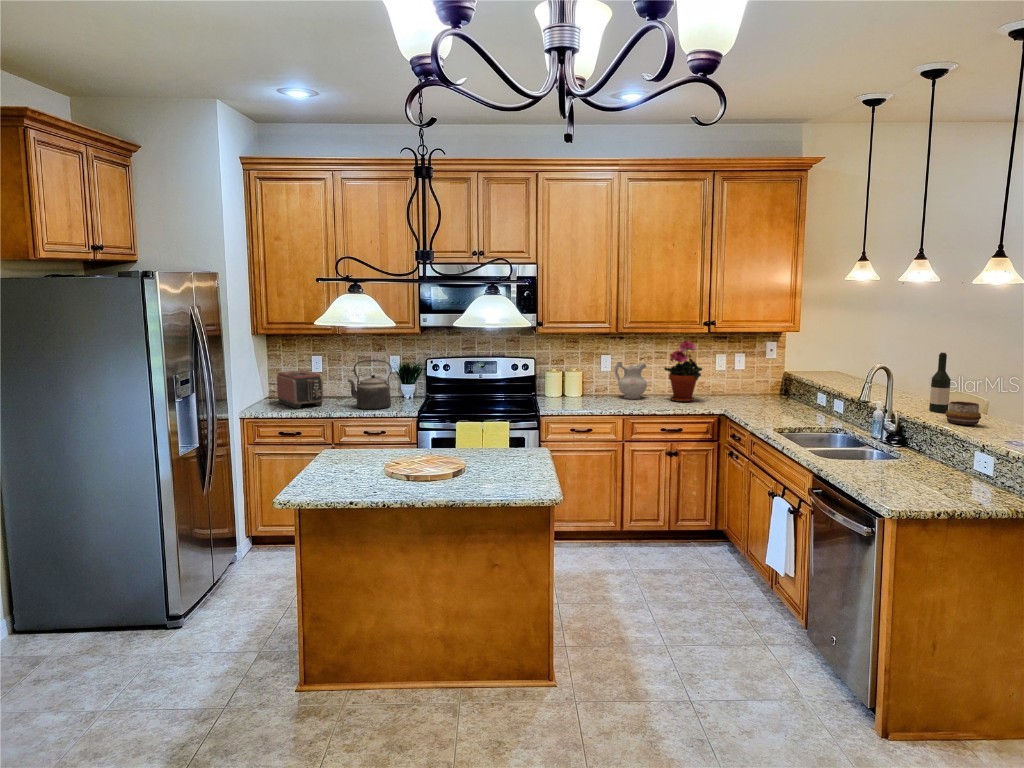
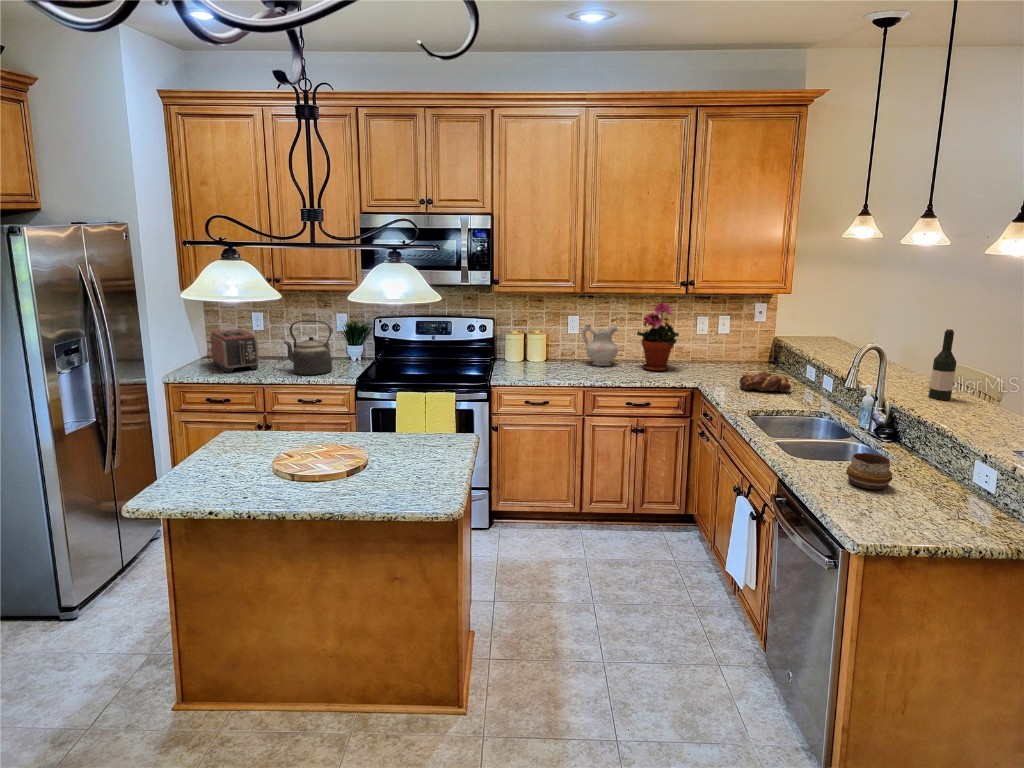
bread loaf: none [761,398,807,414] -> present [740,372,791,392]
decorative bowl: present [945,401,981,425] -> present [846,453,892,490]

